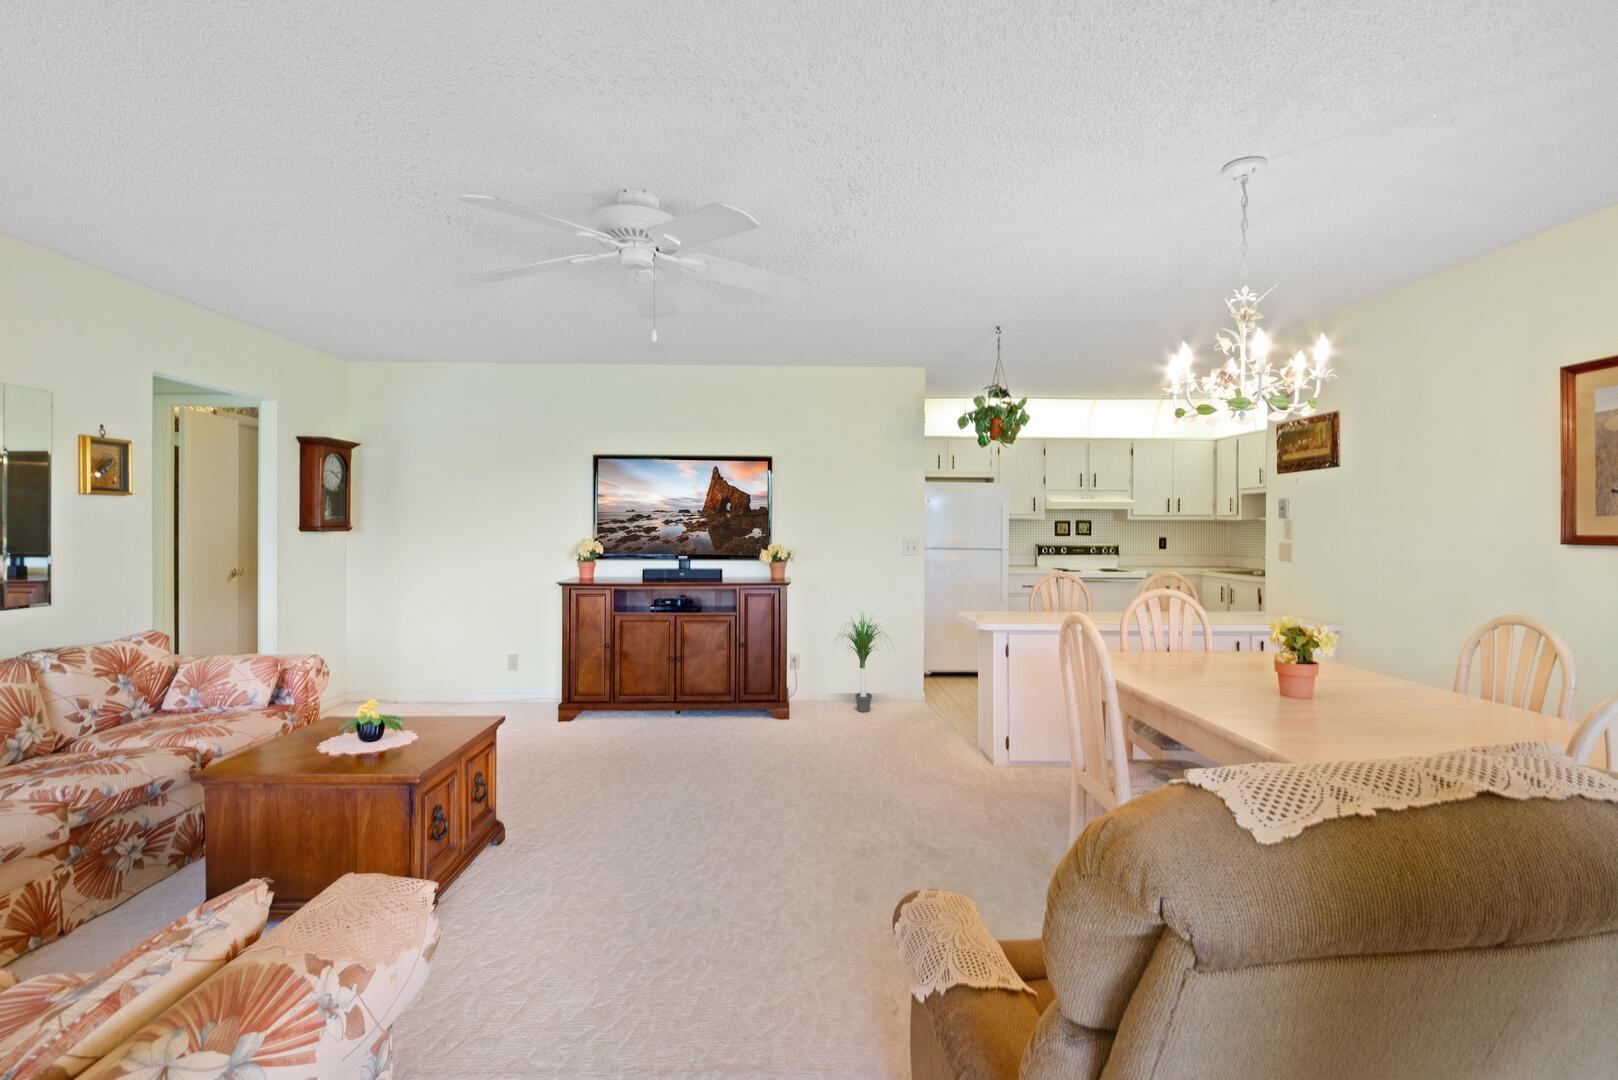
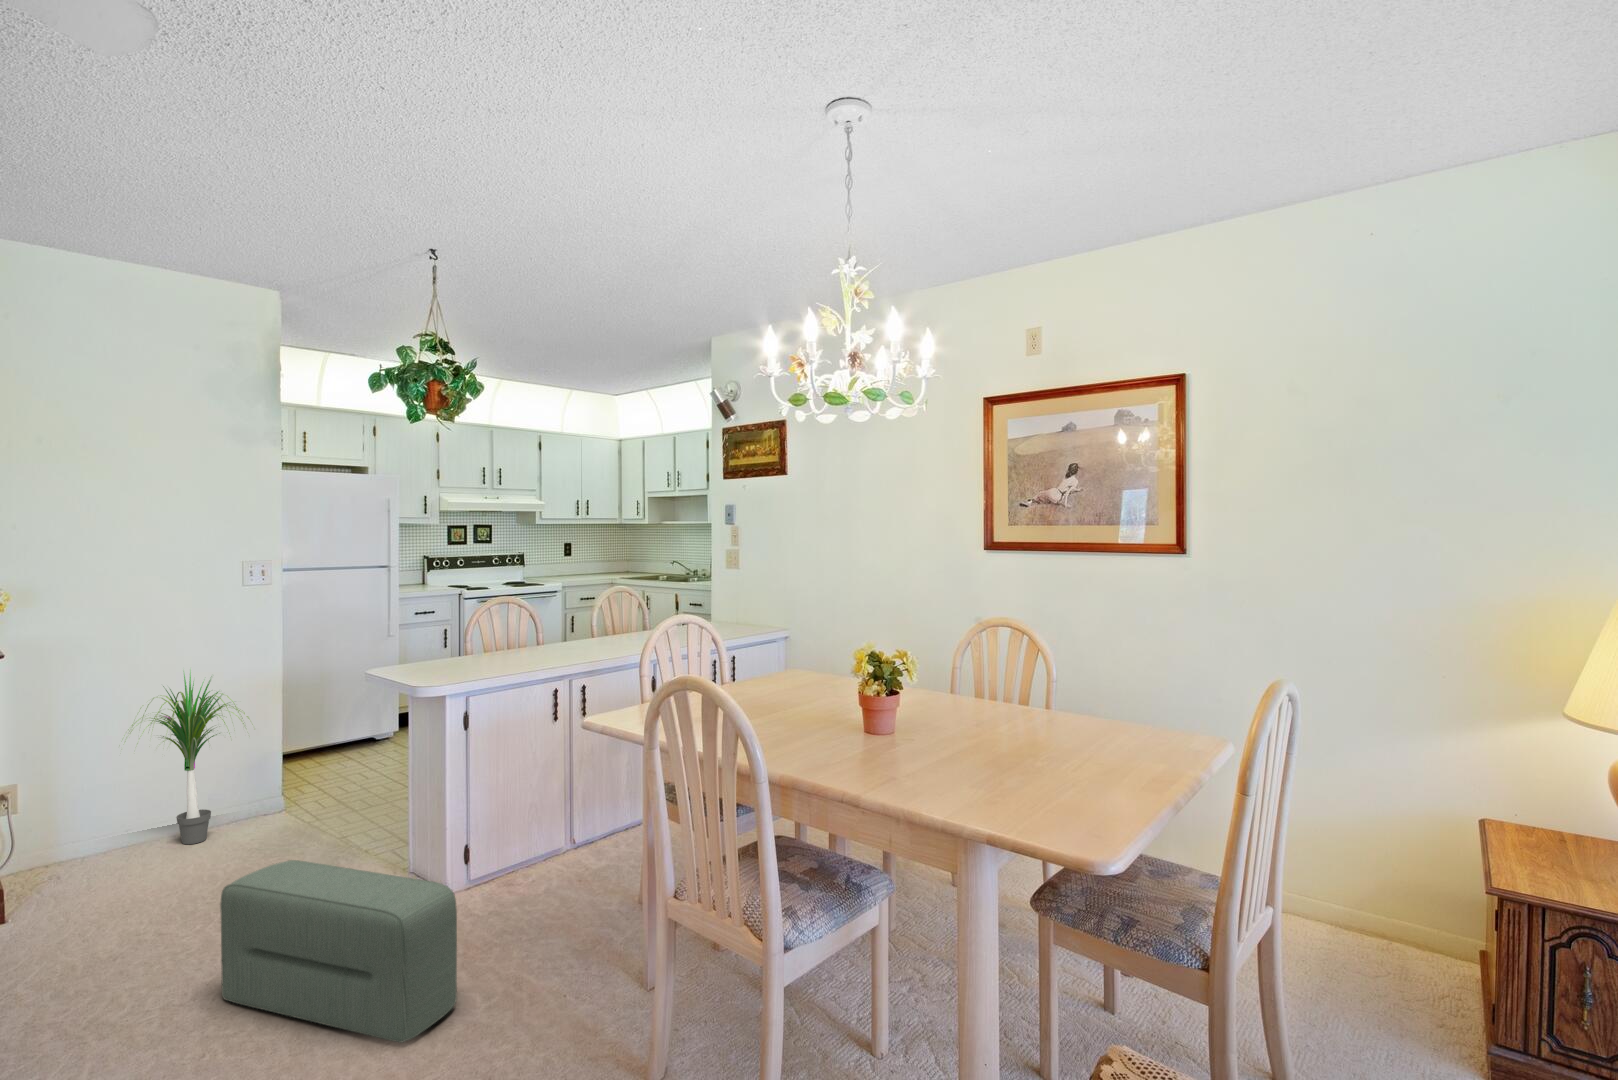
pouf: none [835,721,938,841] -> present [220,860,457,1042]

